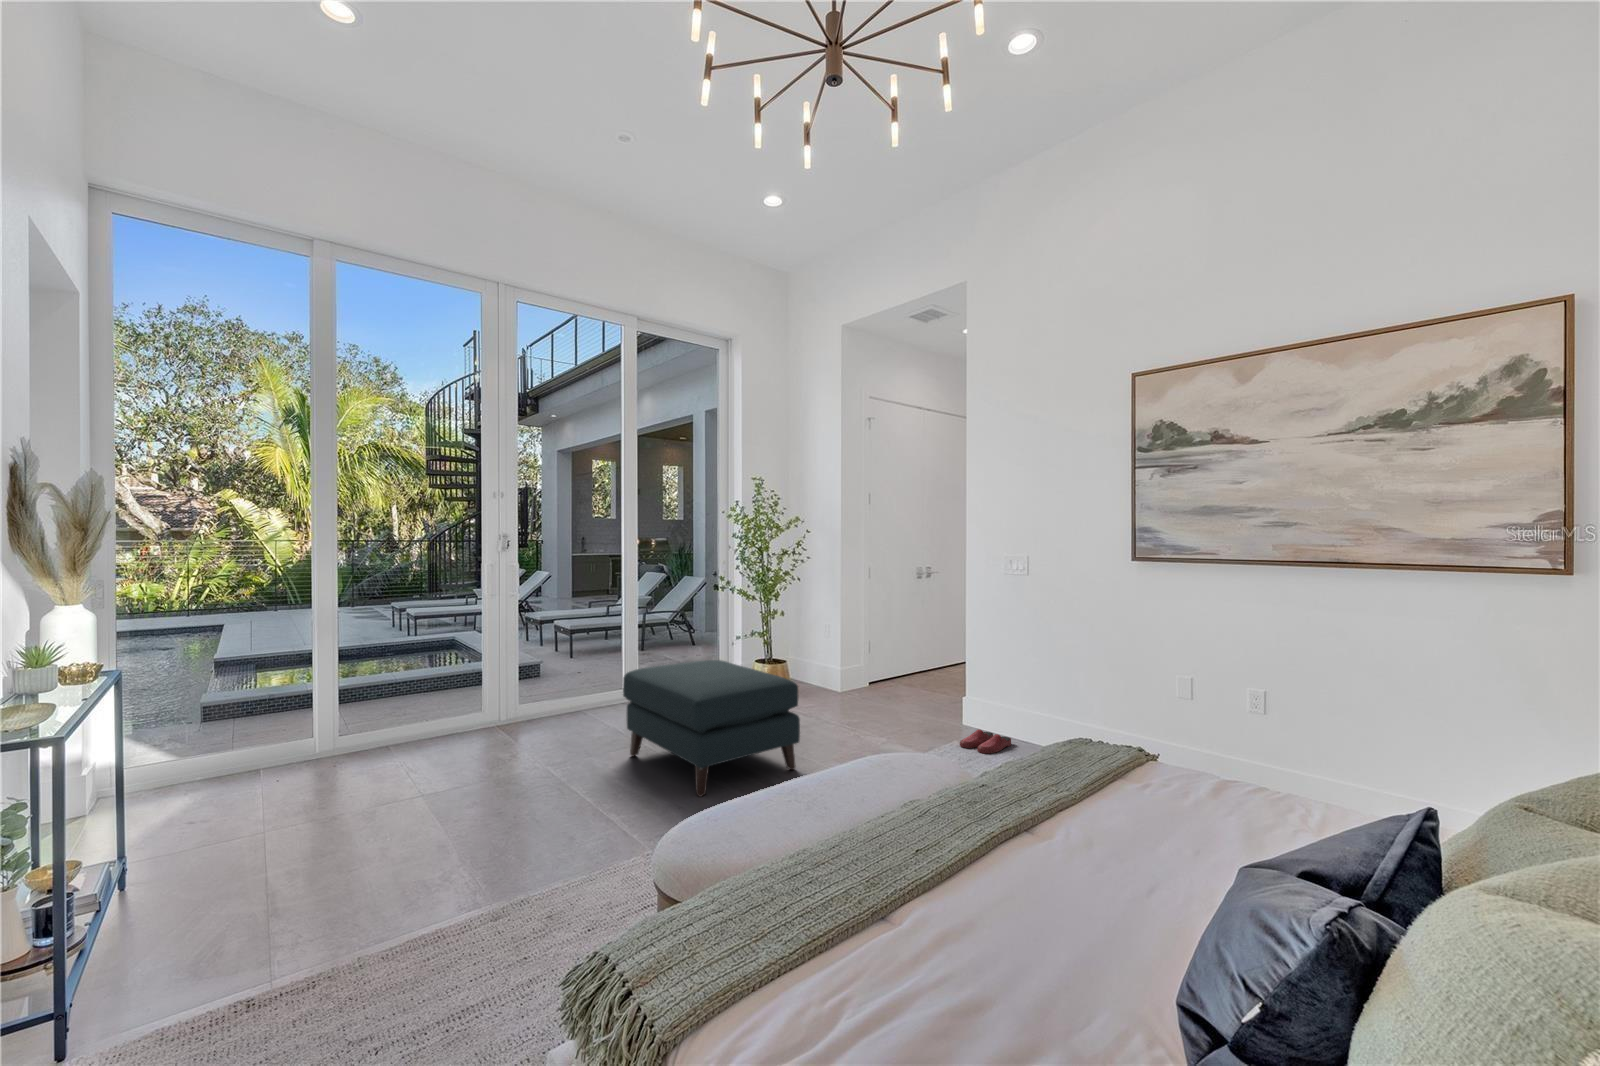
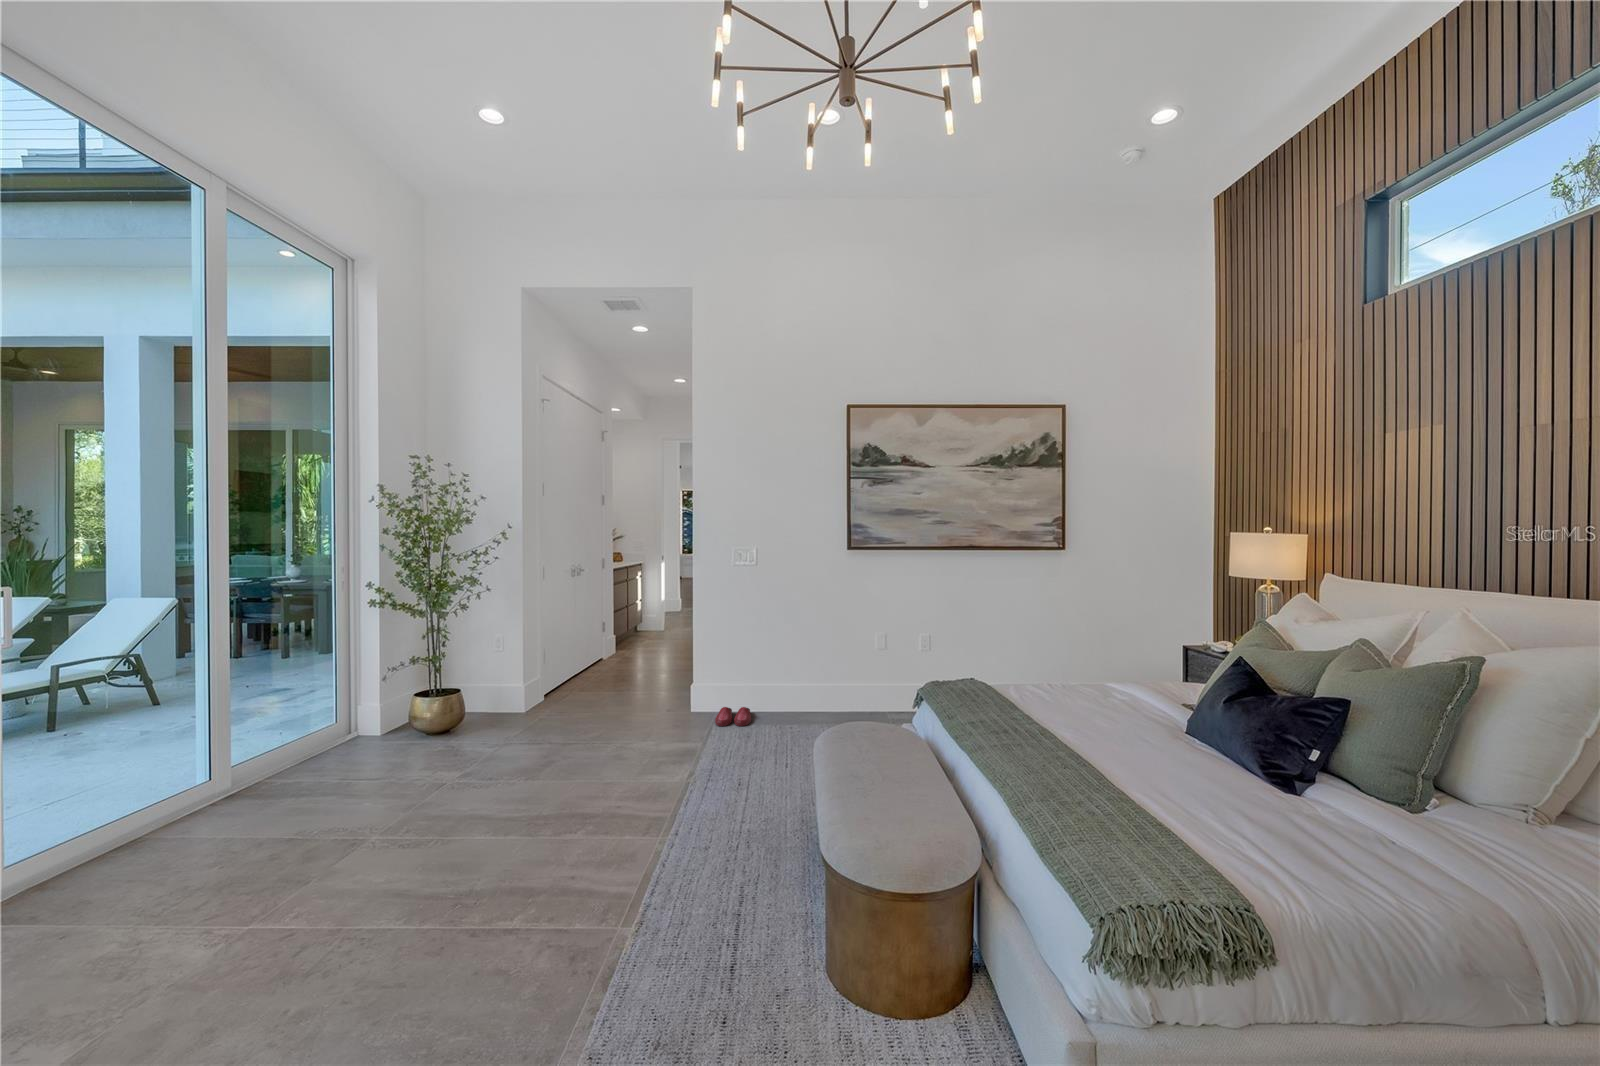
ottoman: present [623,660,800,797] -> none [361,695,630,865]

